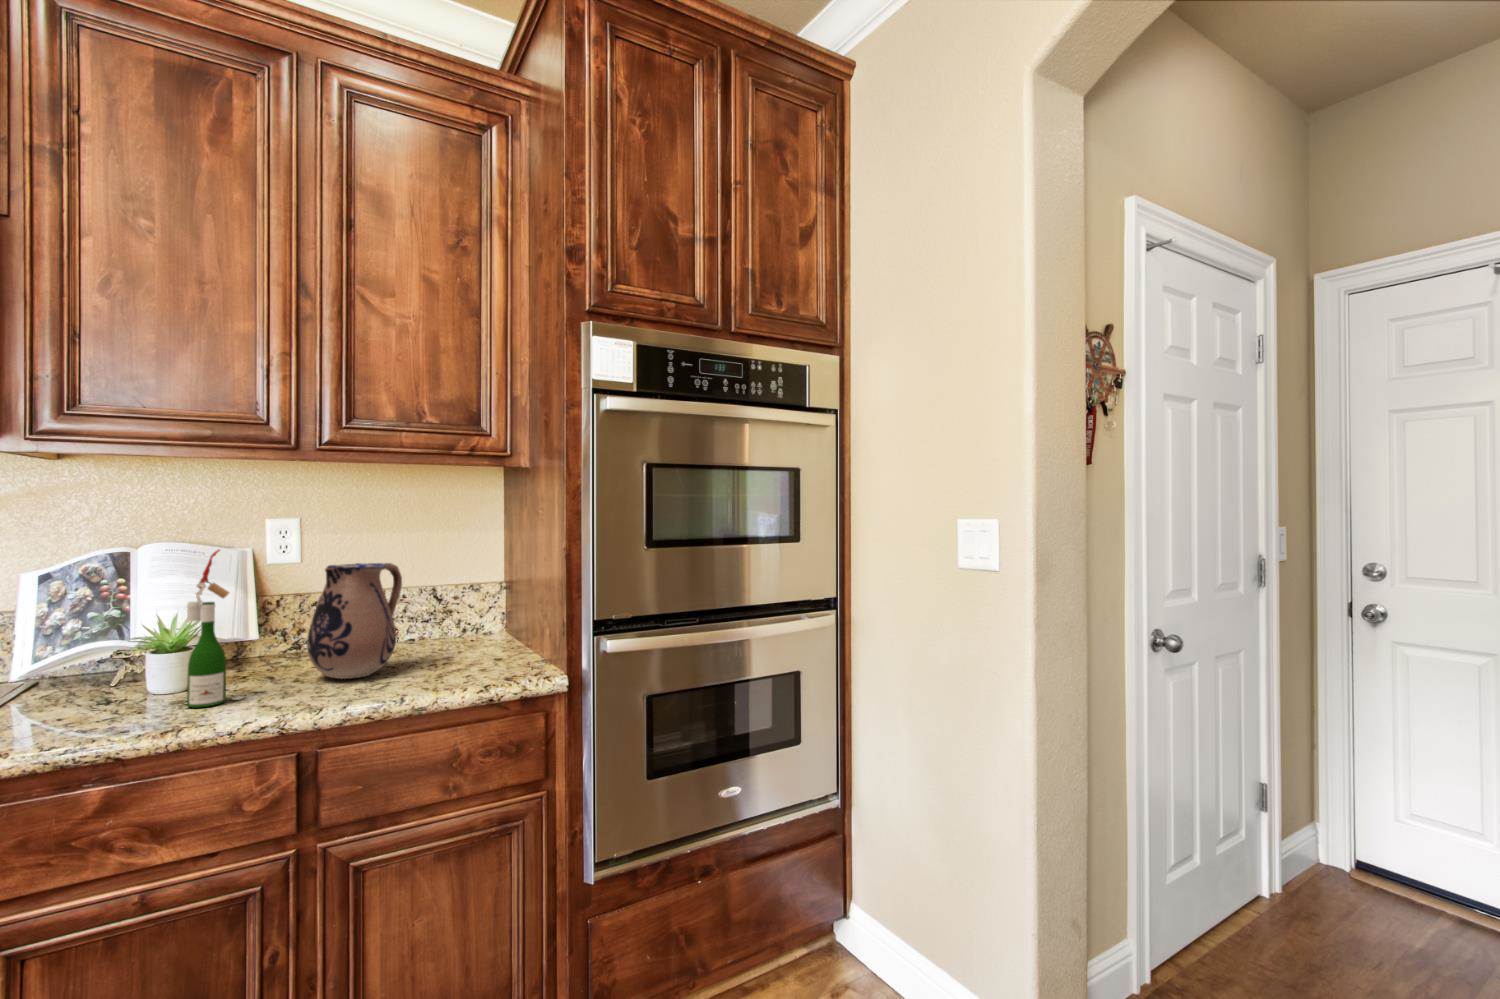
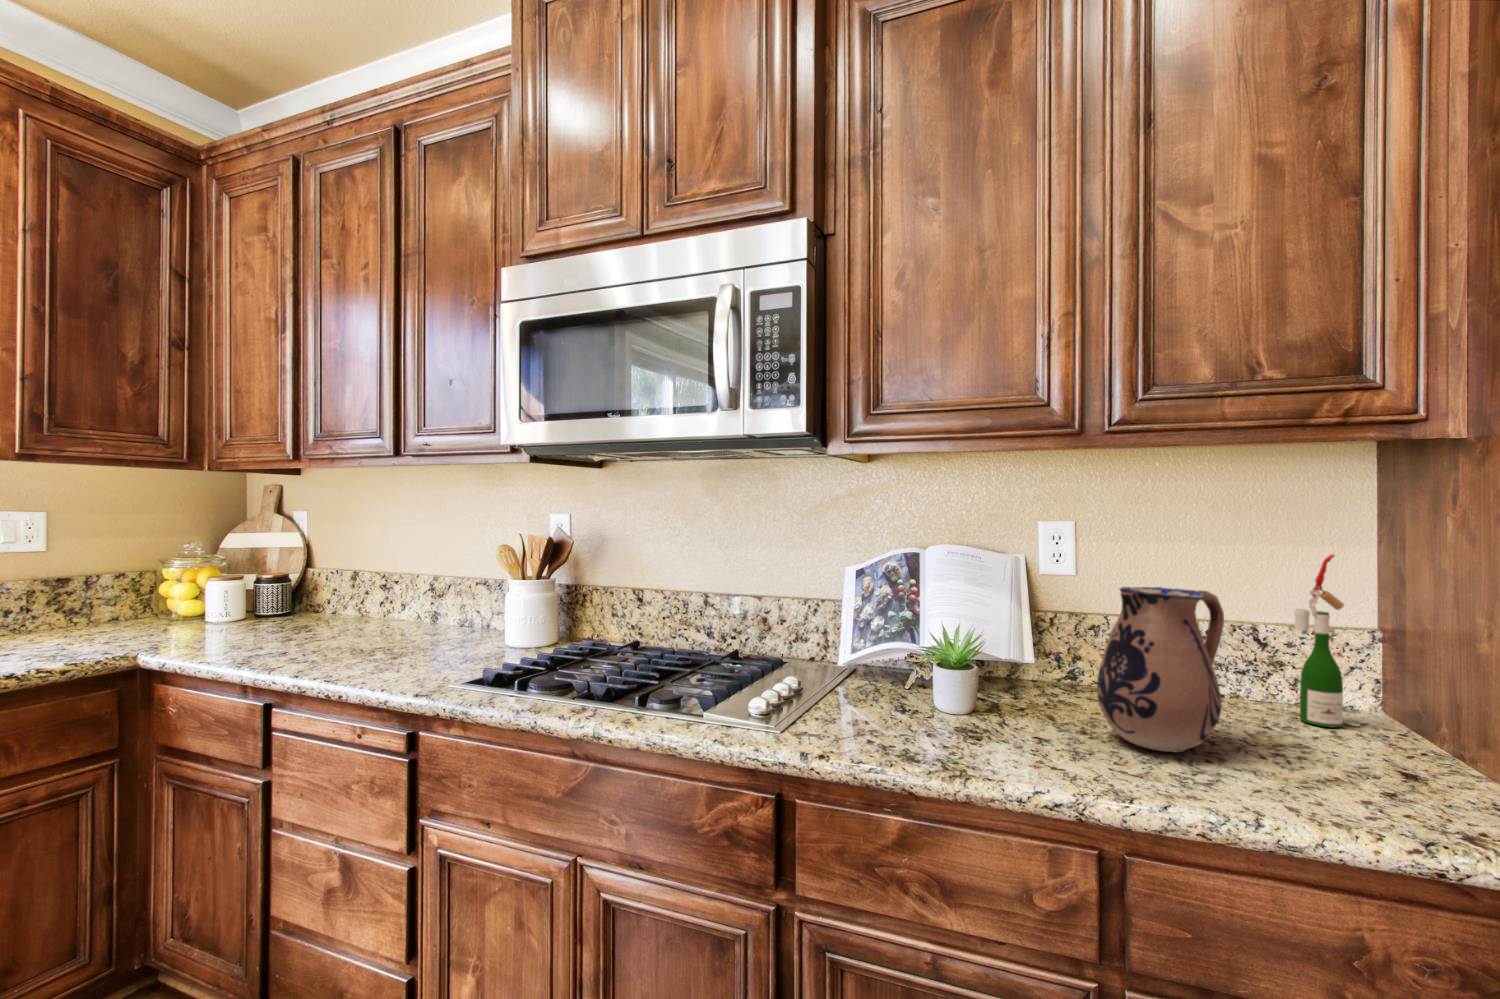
wine bottle: present [187,549,244,708] -> present [1294,555,1360,728]

